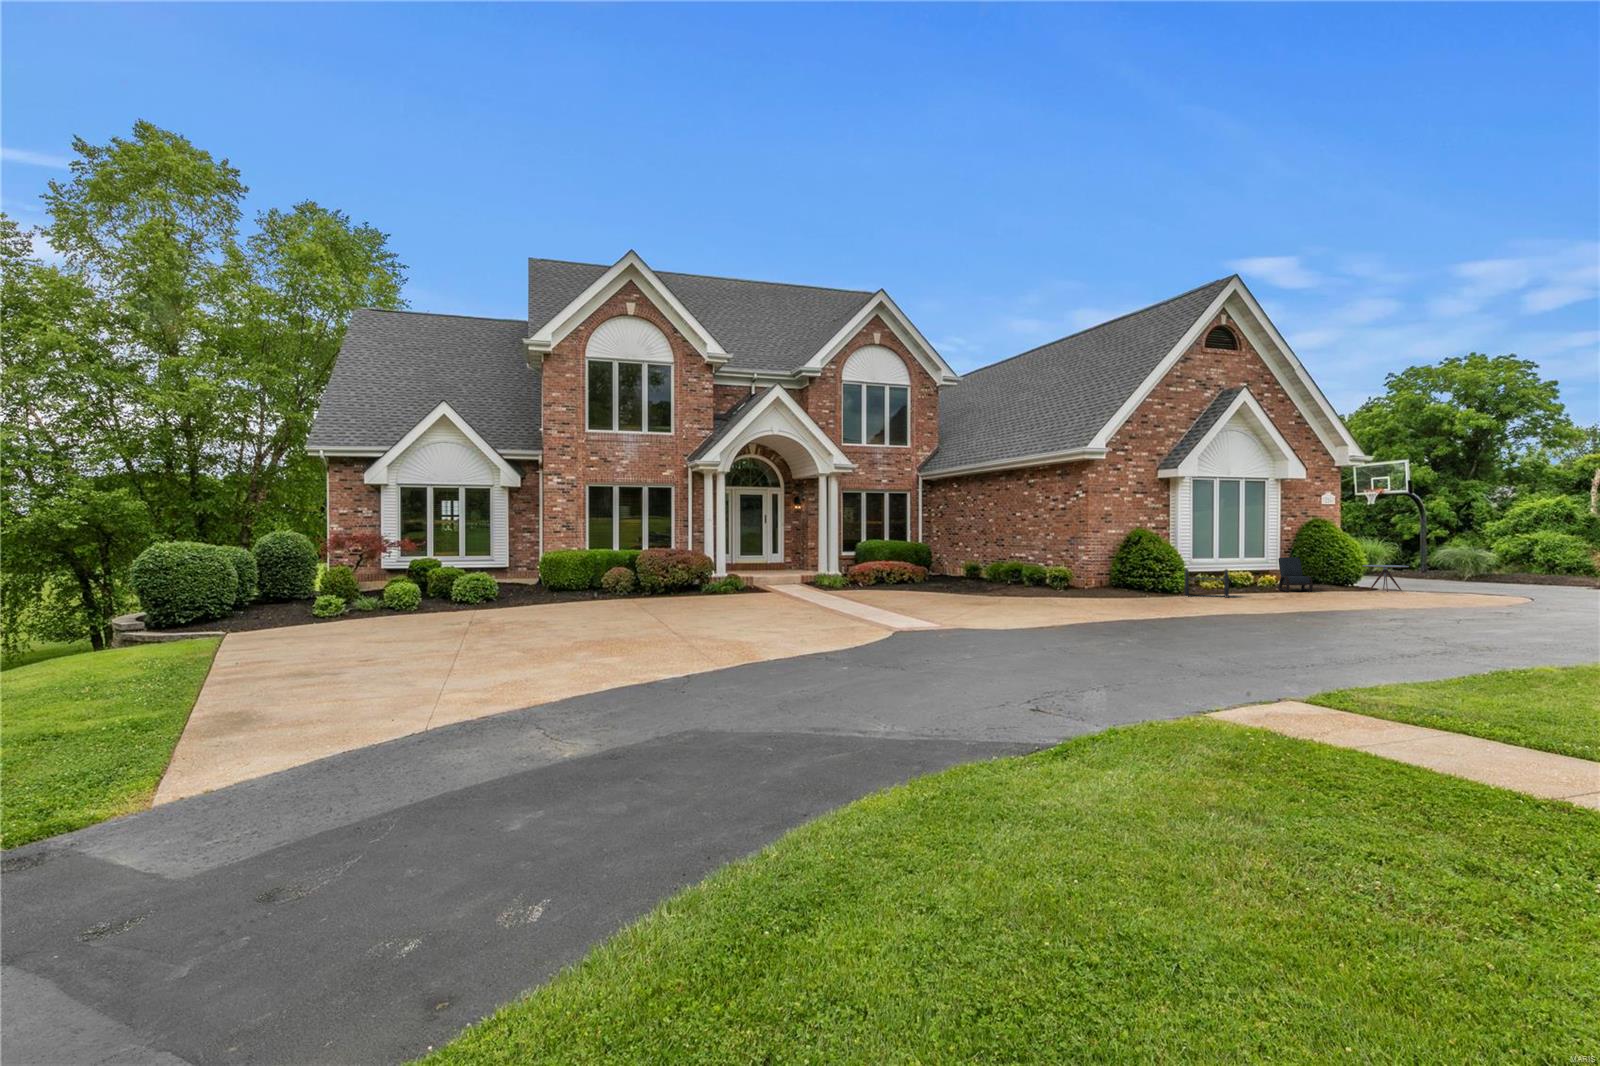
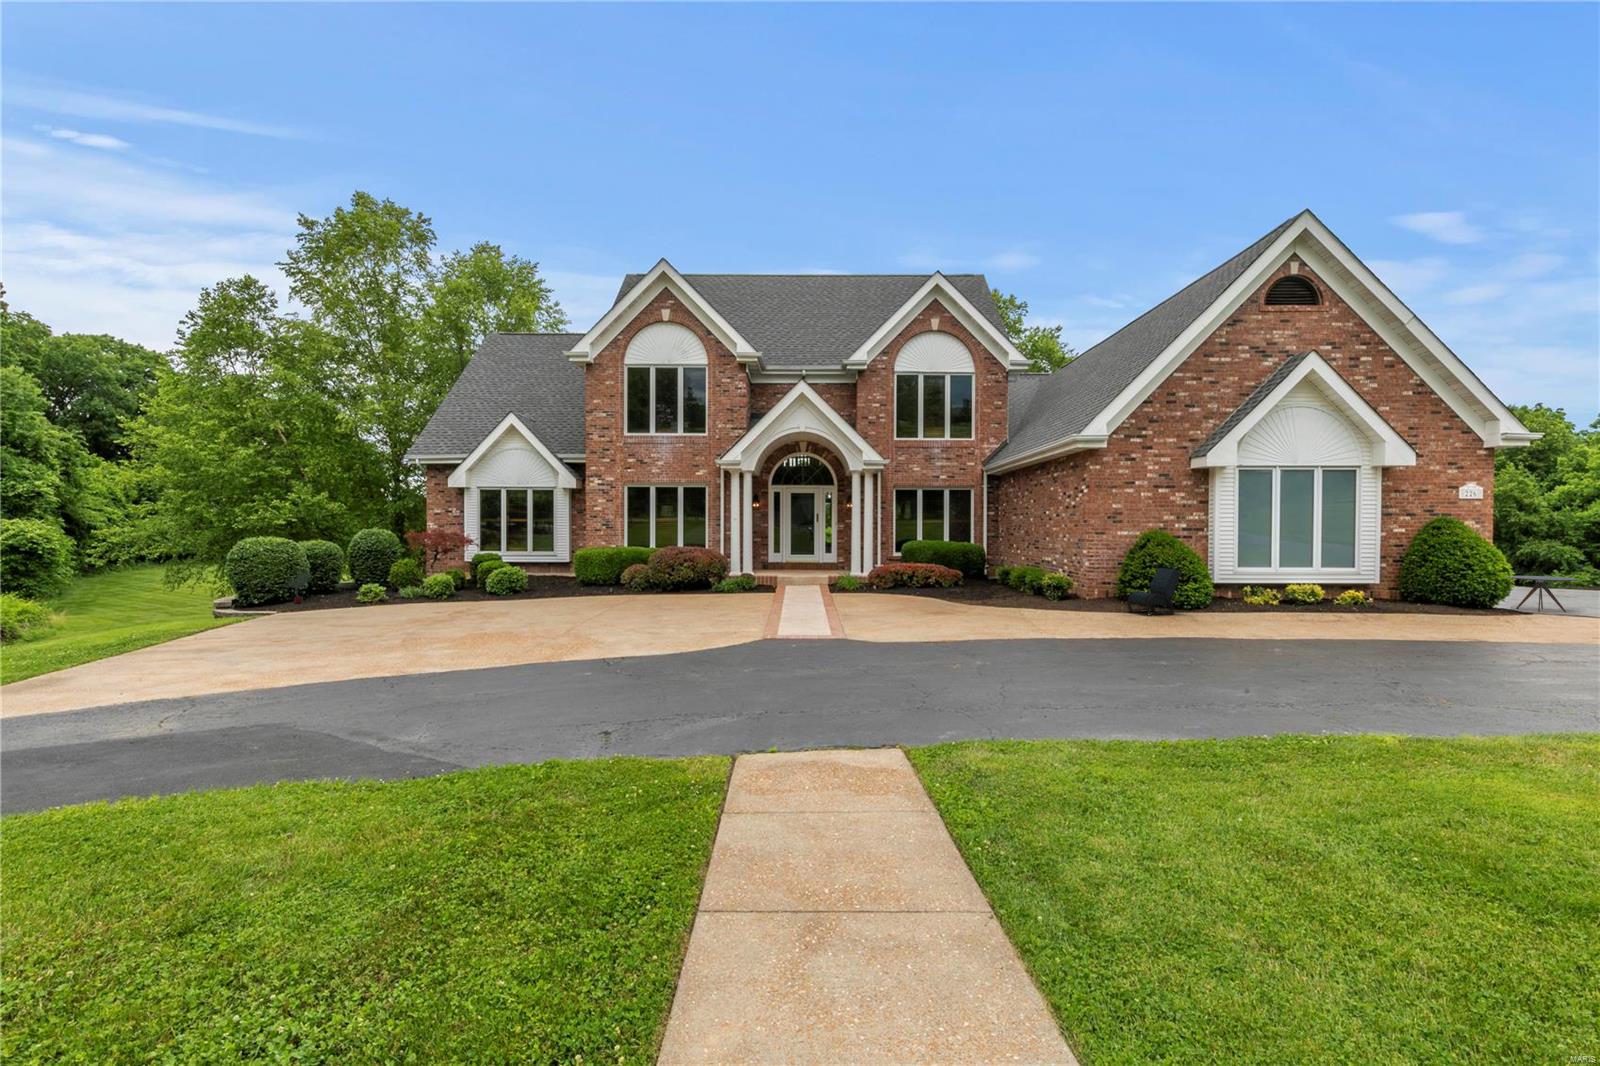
lounge chair: present [1279,557,1313,592] -> present [1127,568,1181,615]
bench: present [1184,569,1229,598] -> none [1220,573,1279,610]
potted tree: none [162,591,199,639] -> present [285,570,311,603]

